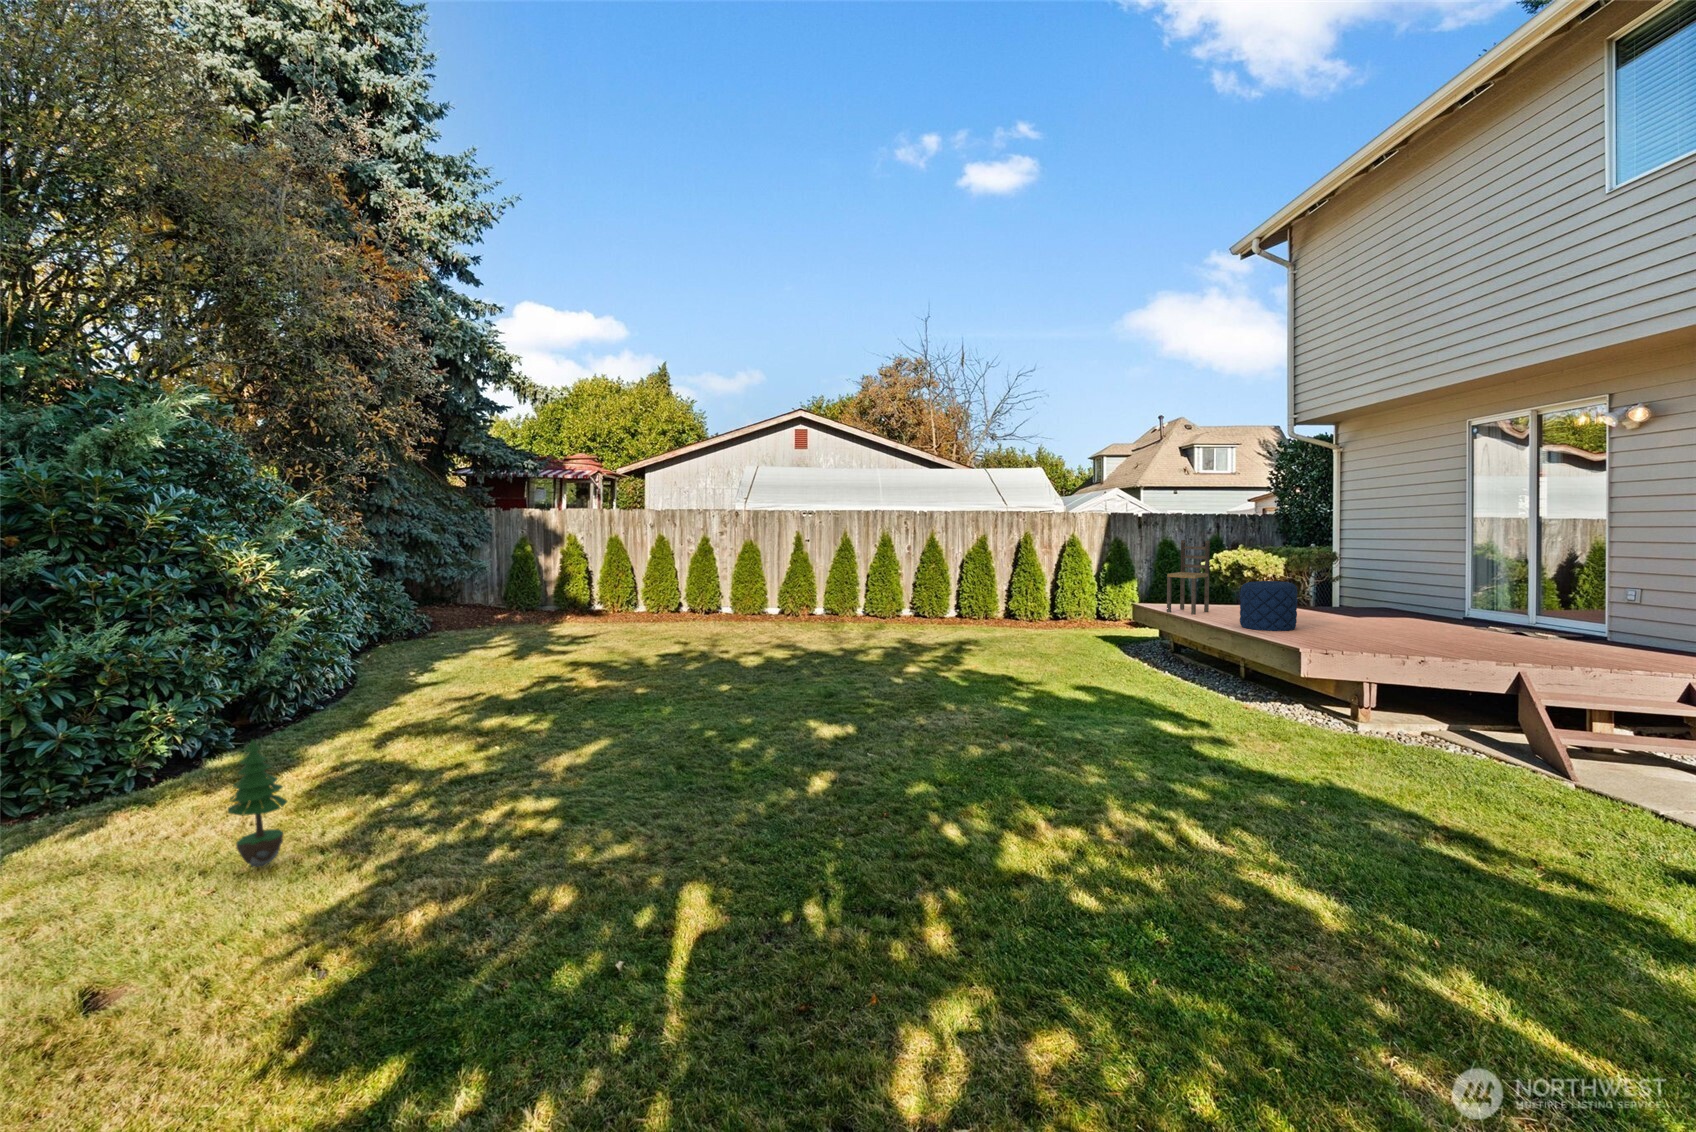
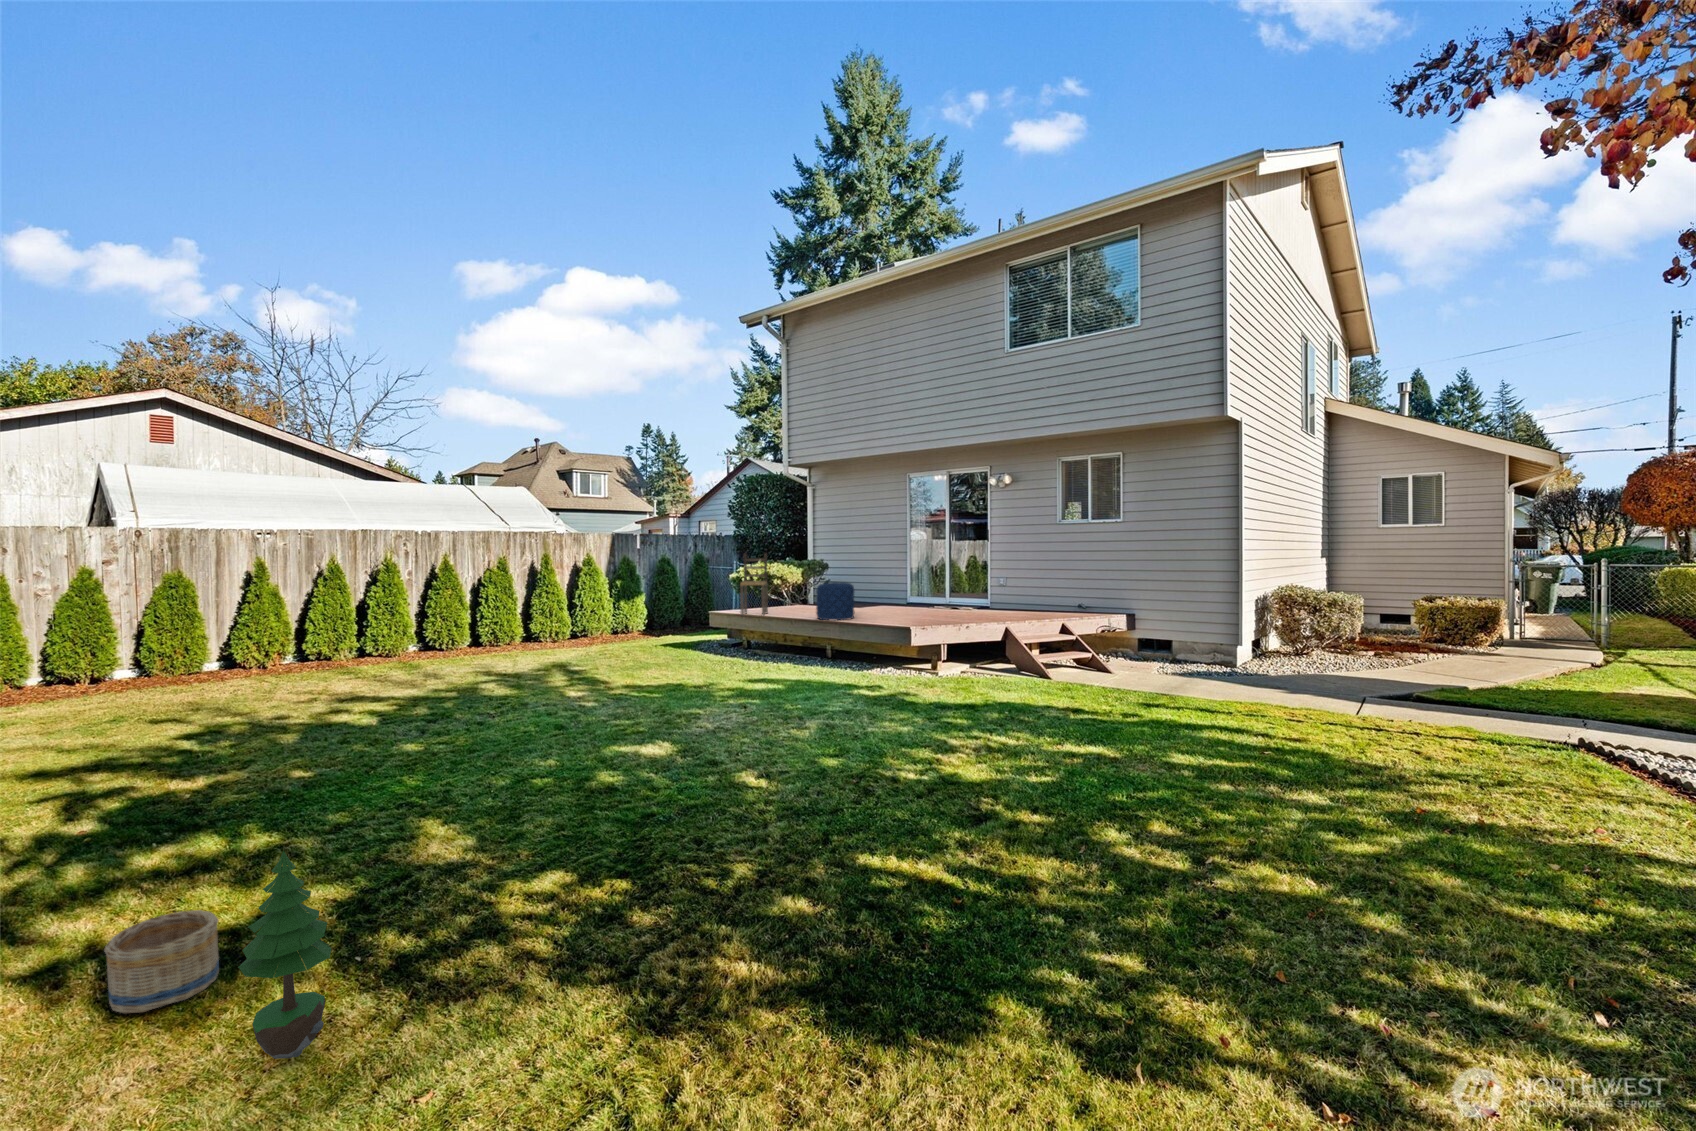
basket: none [304,762,367,814] -> present [104,910,219,1014]

